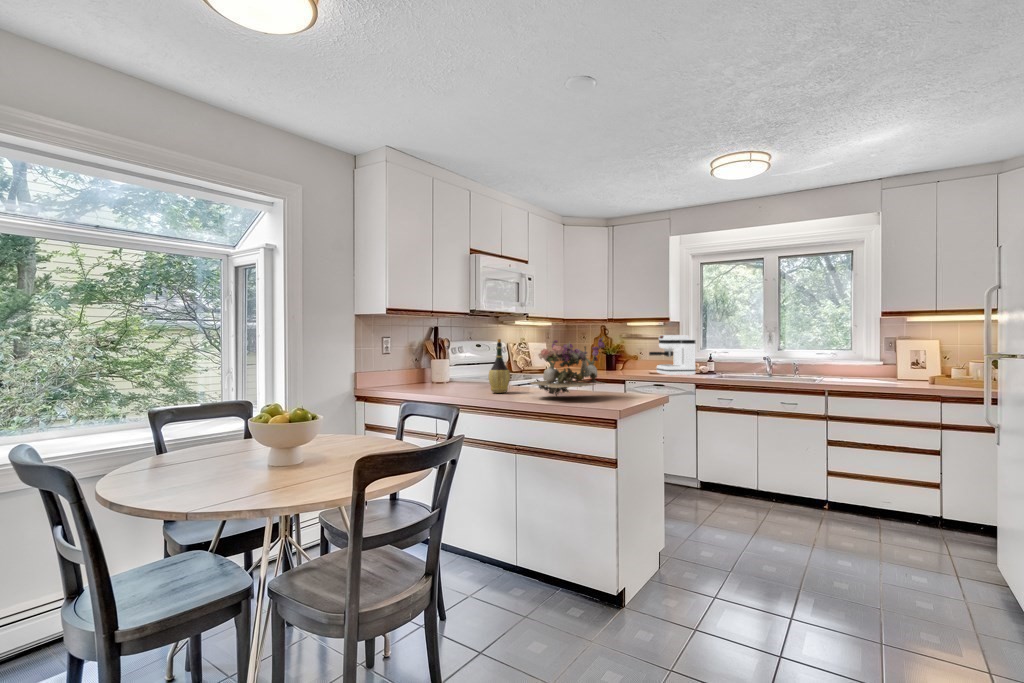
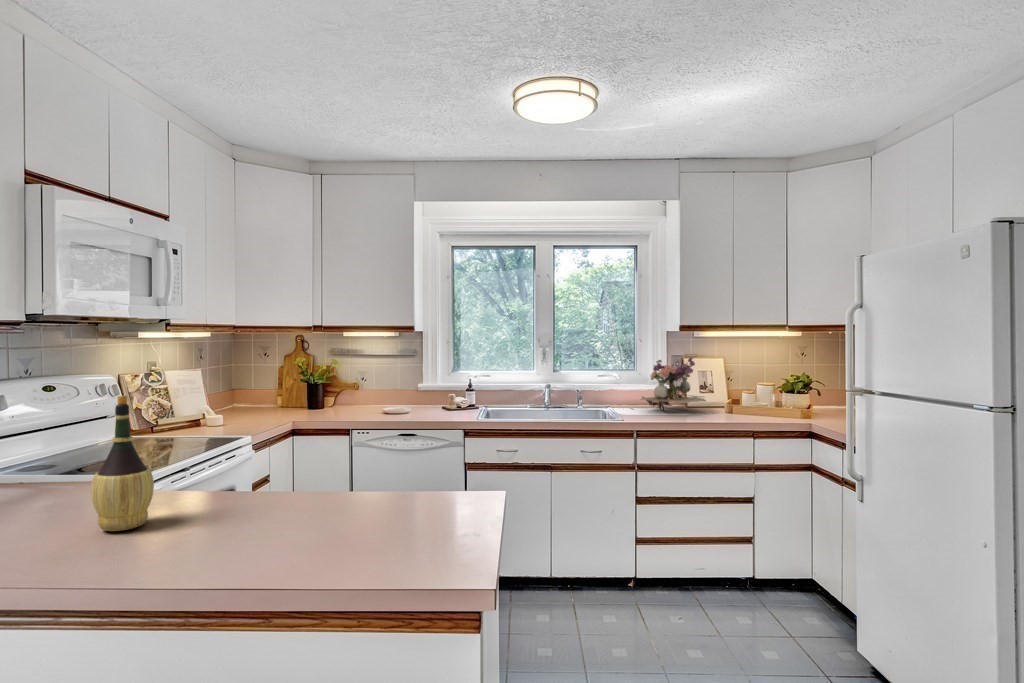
coffee maker: present [649,335,696,376] -> none [388,353,458,418]
flower arrangement: present [531,337,606,396] -> present [641,357,706,410]

